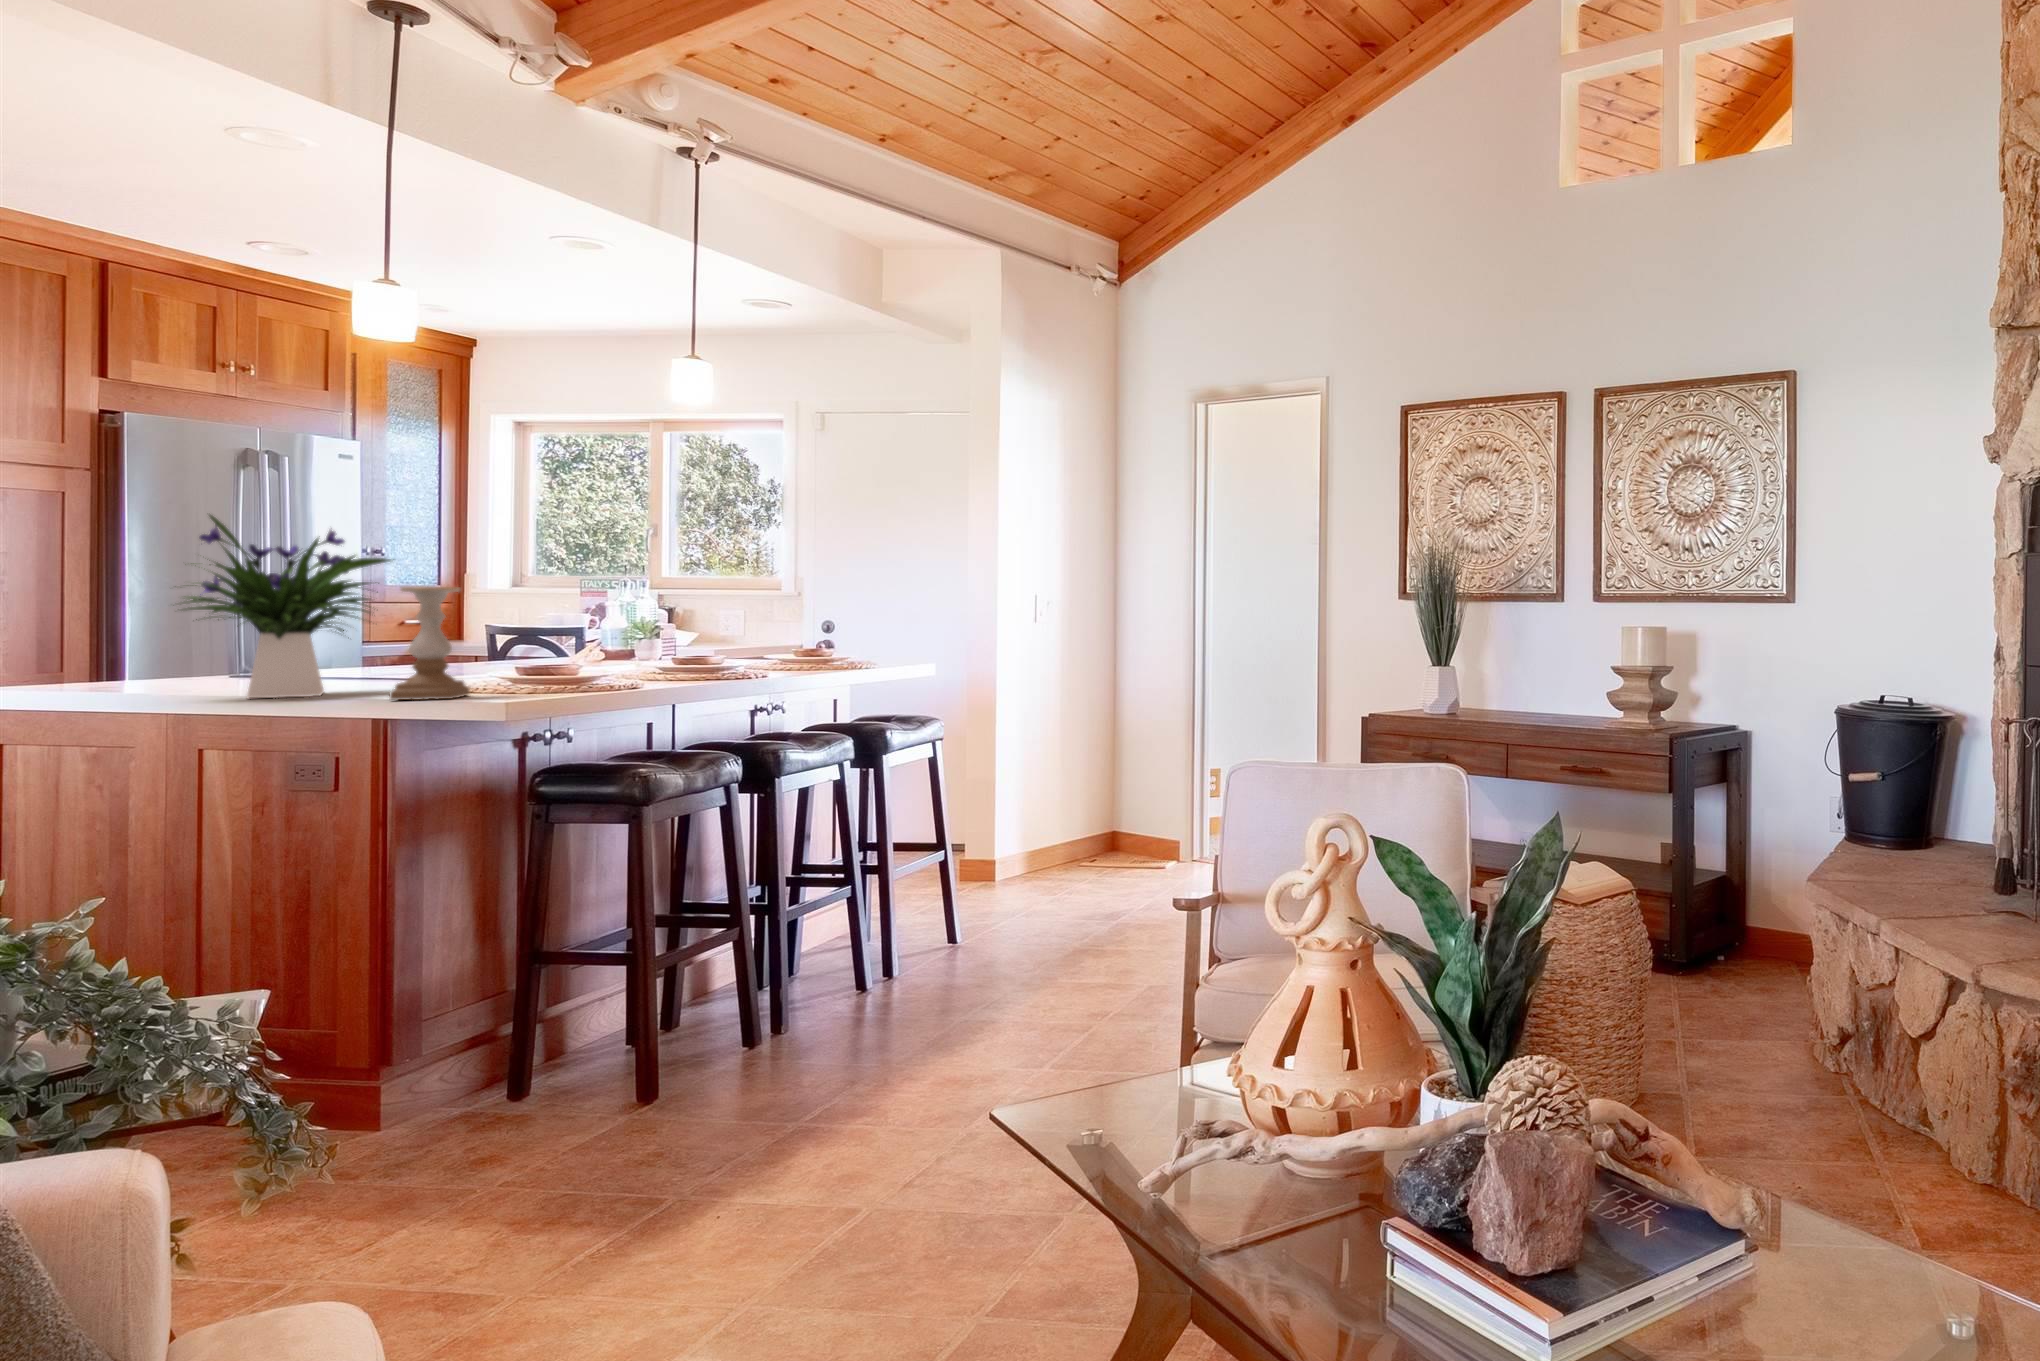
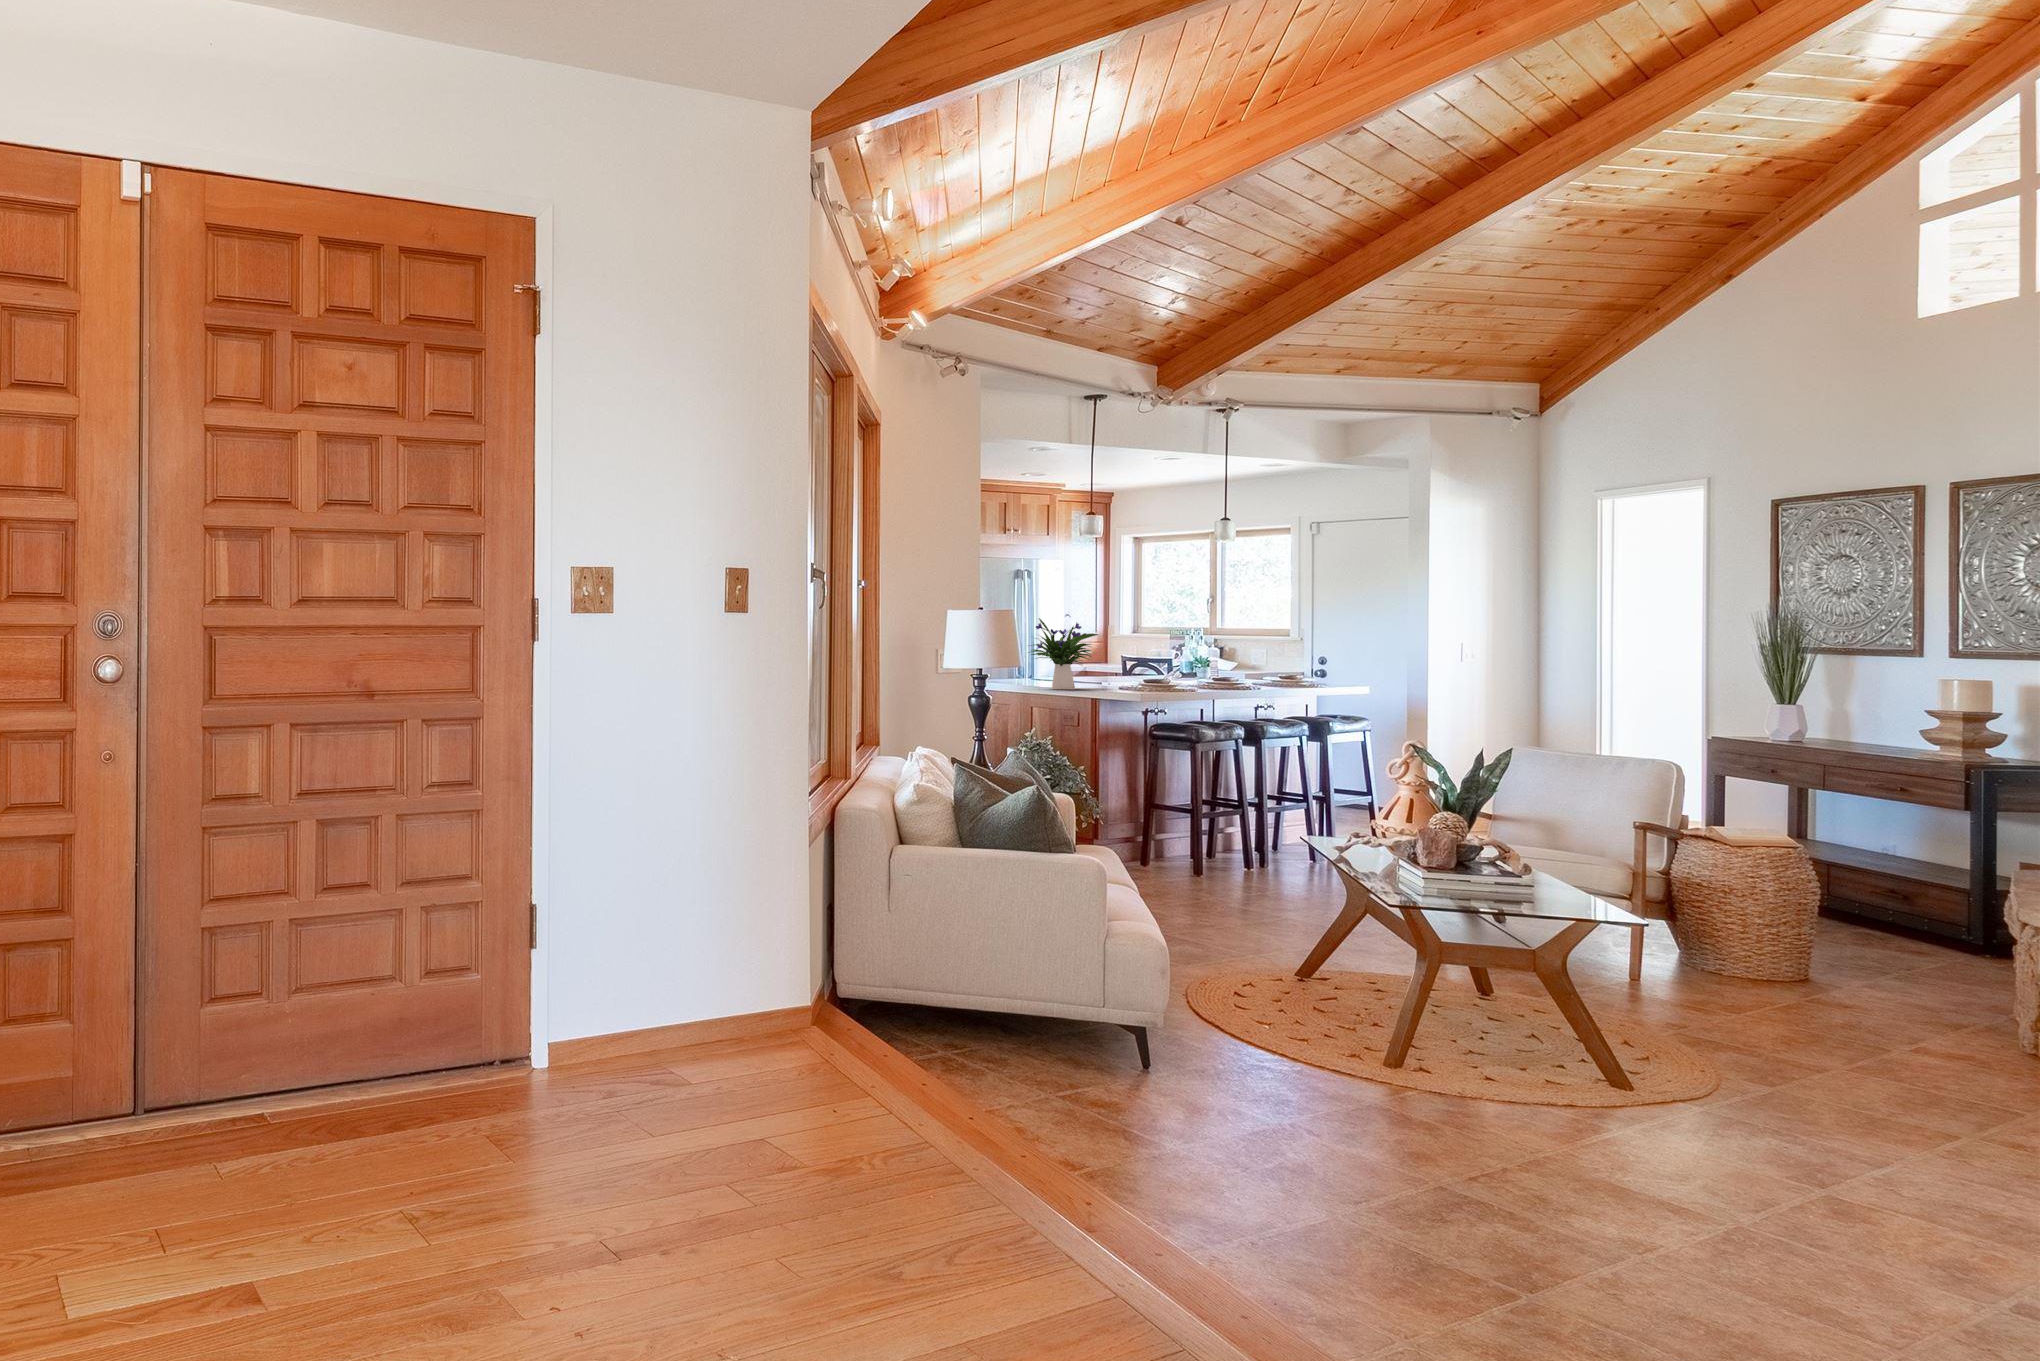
candle holder: present [389,587,470,700] -> none [1101,647,1128,693]

